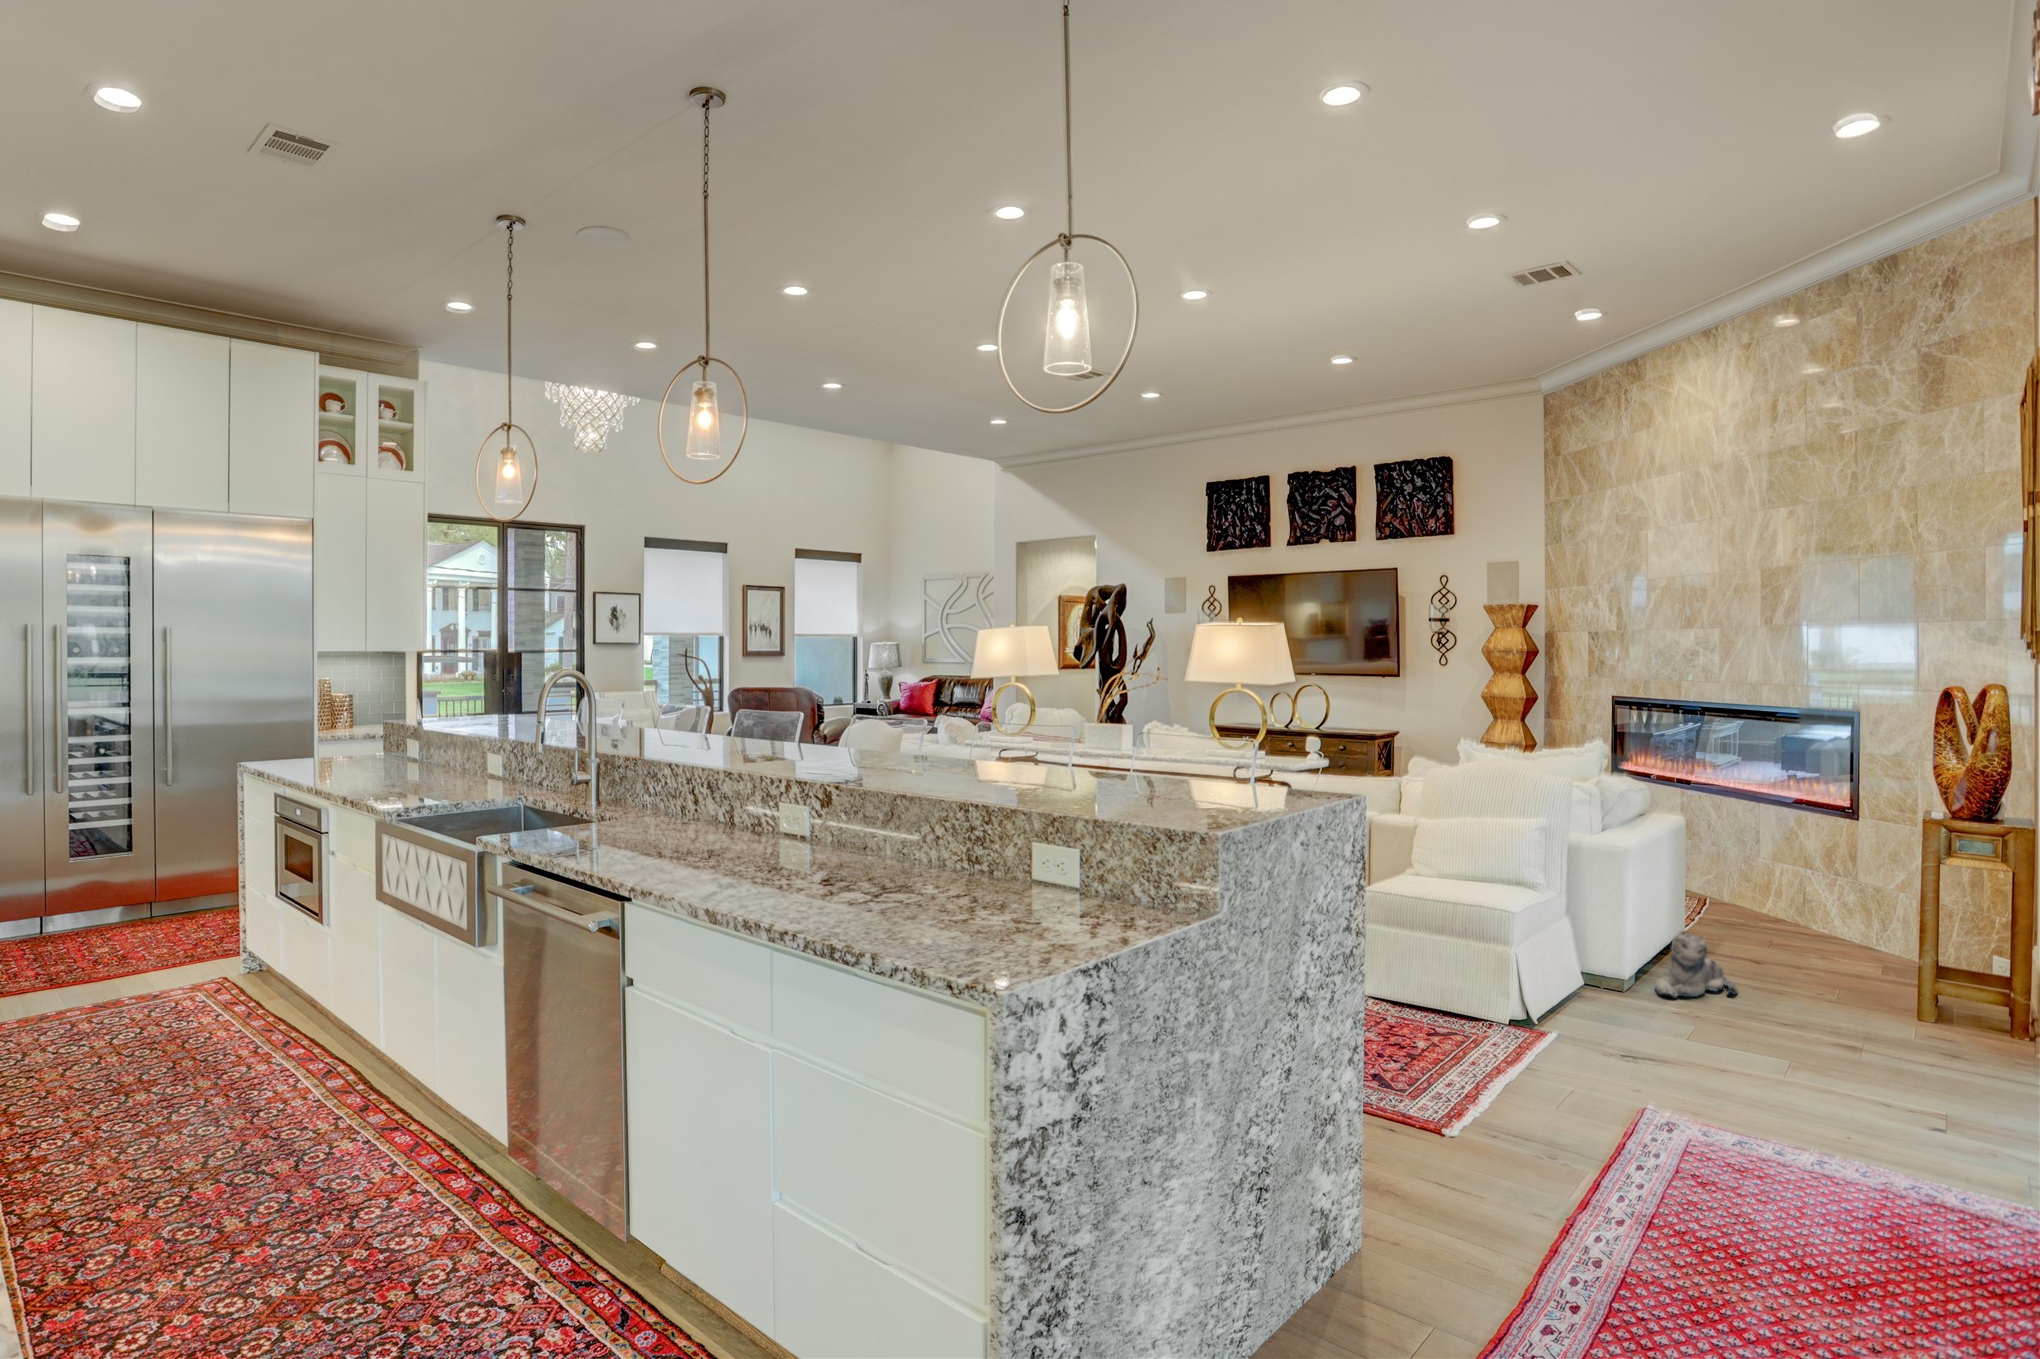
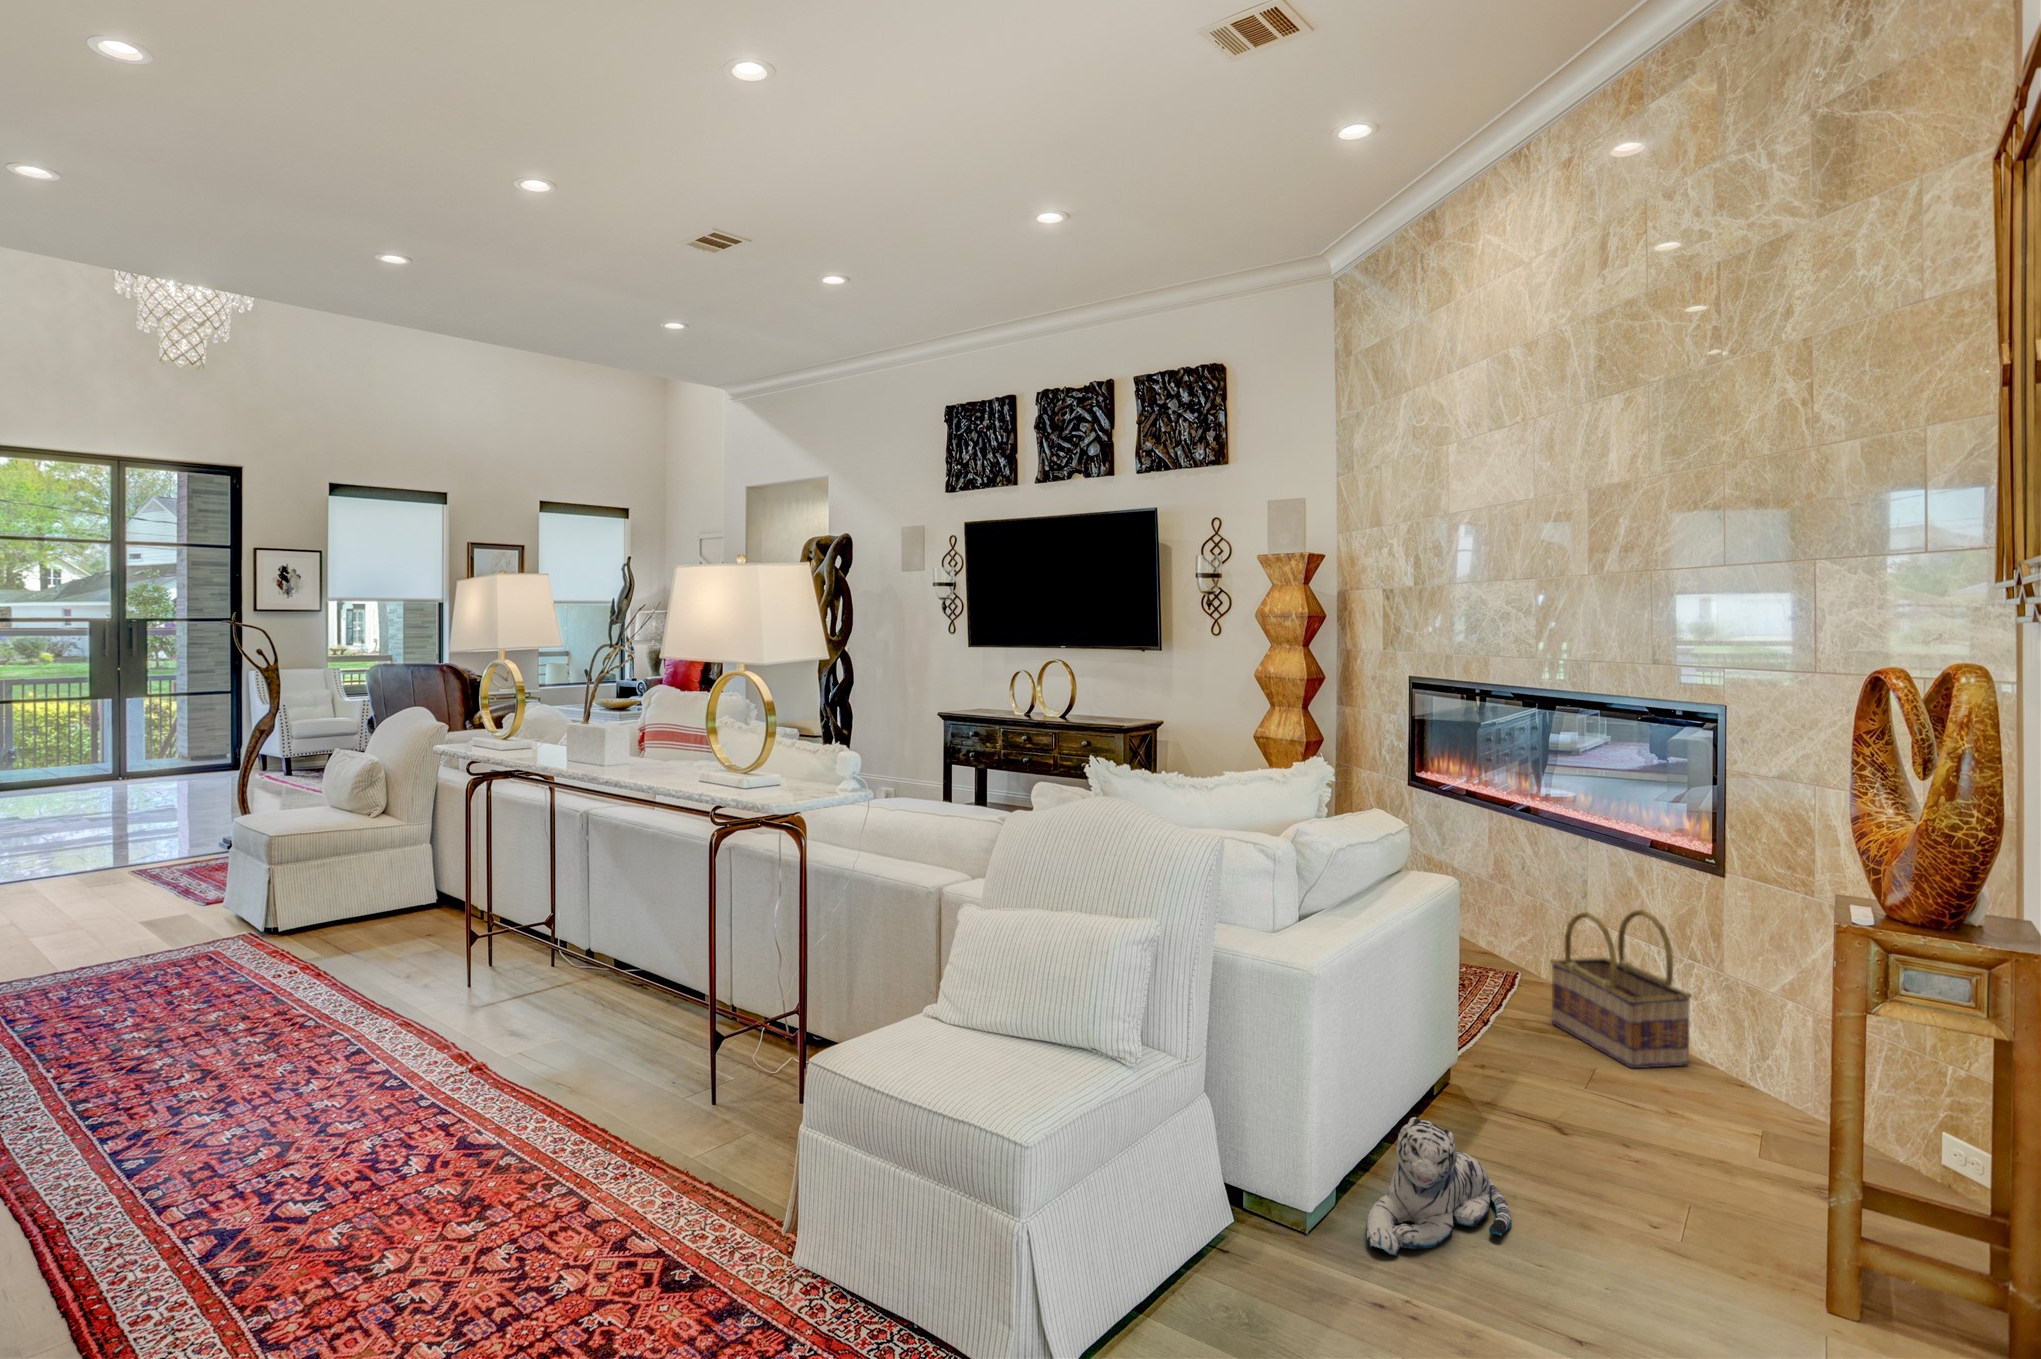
basket: none [1738,847,1838,944] -> present [1551,910,1692,1068]

